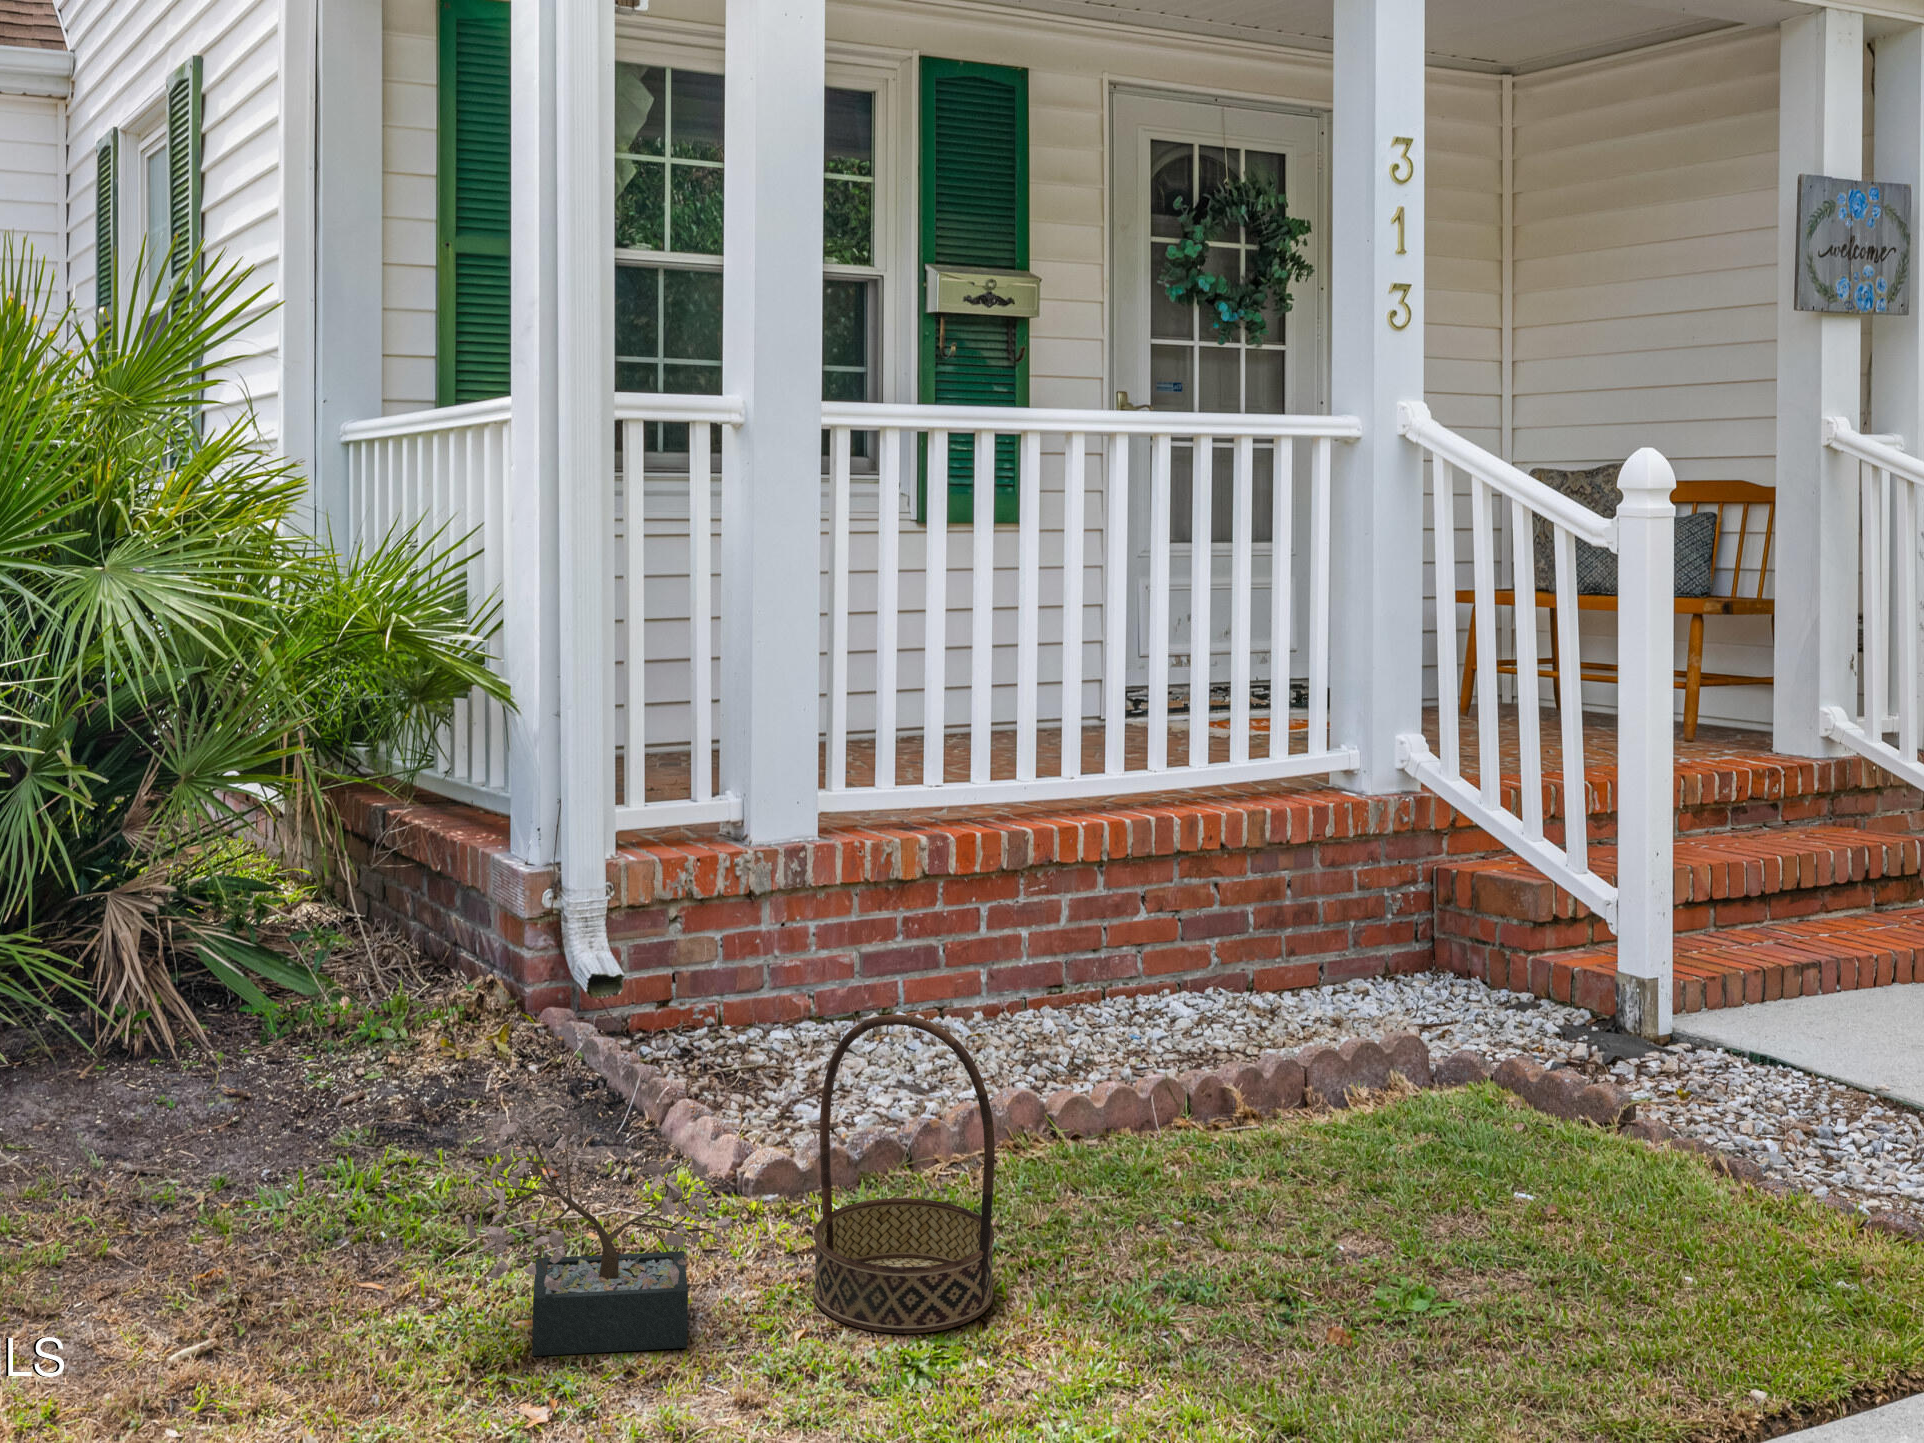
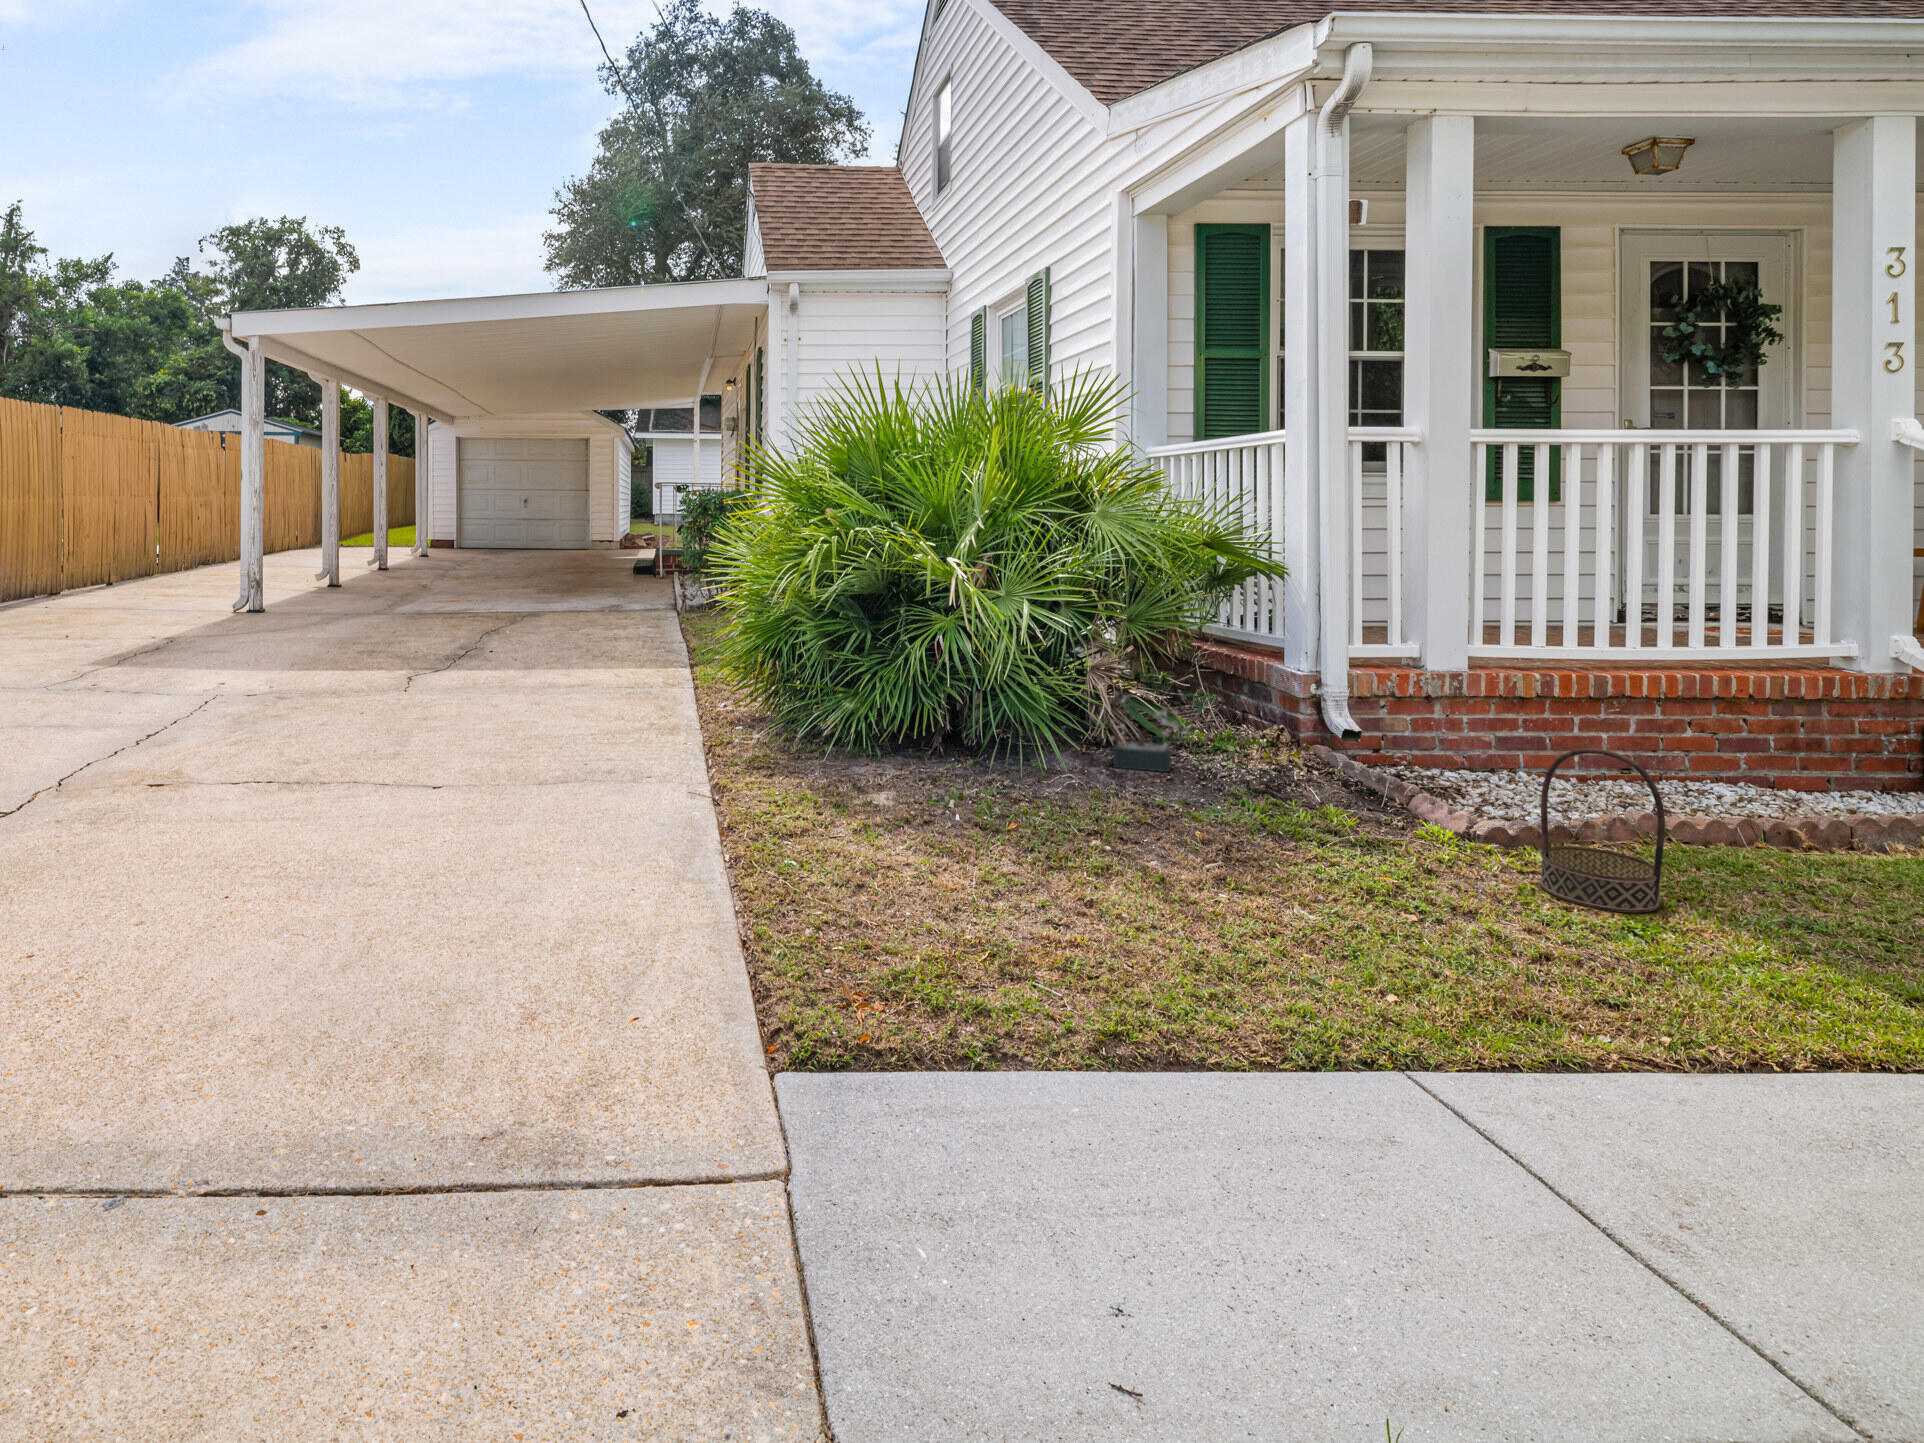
decorative plant: present [465,1108,732,1356] -> present [1099,691,1187,772]

